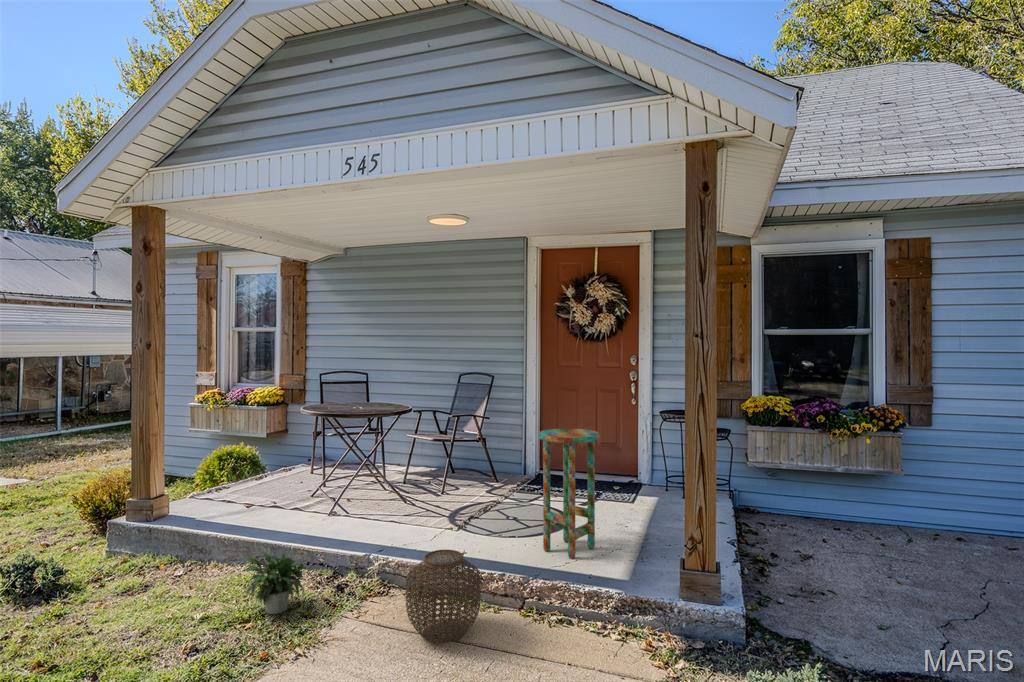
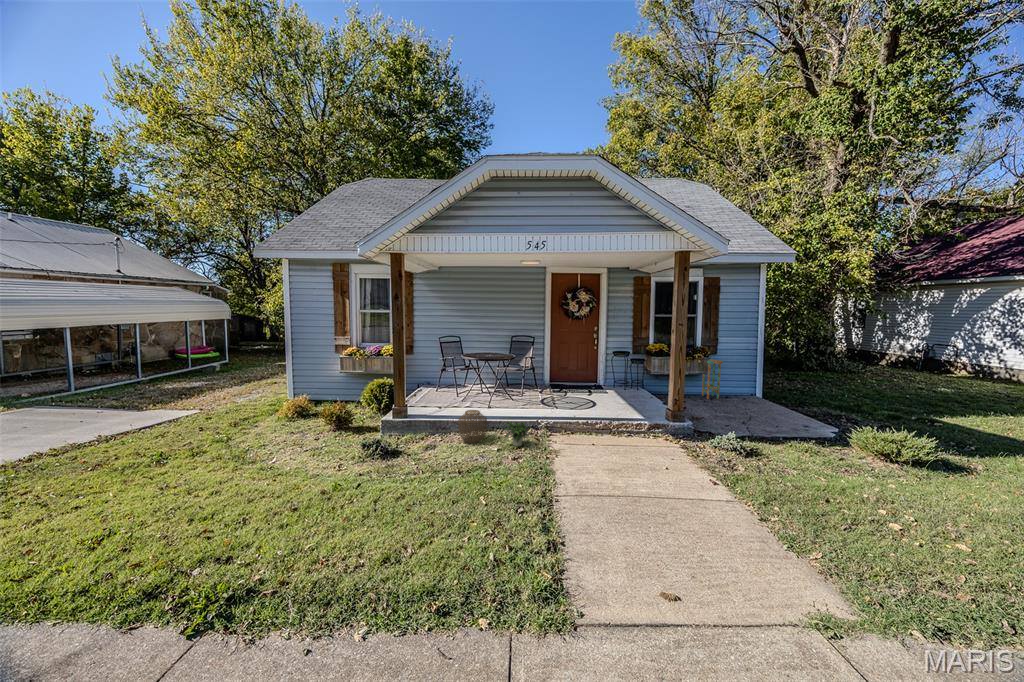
side table: present [539,429,600,559] -> present [702,359,723,399]
woven basket: present [406,550,481,643] -> present [458,410,487,443]

